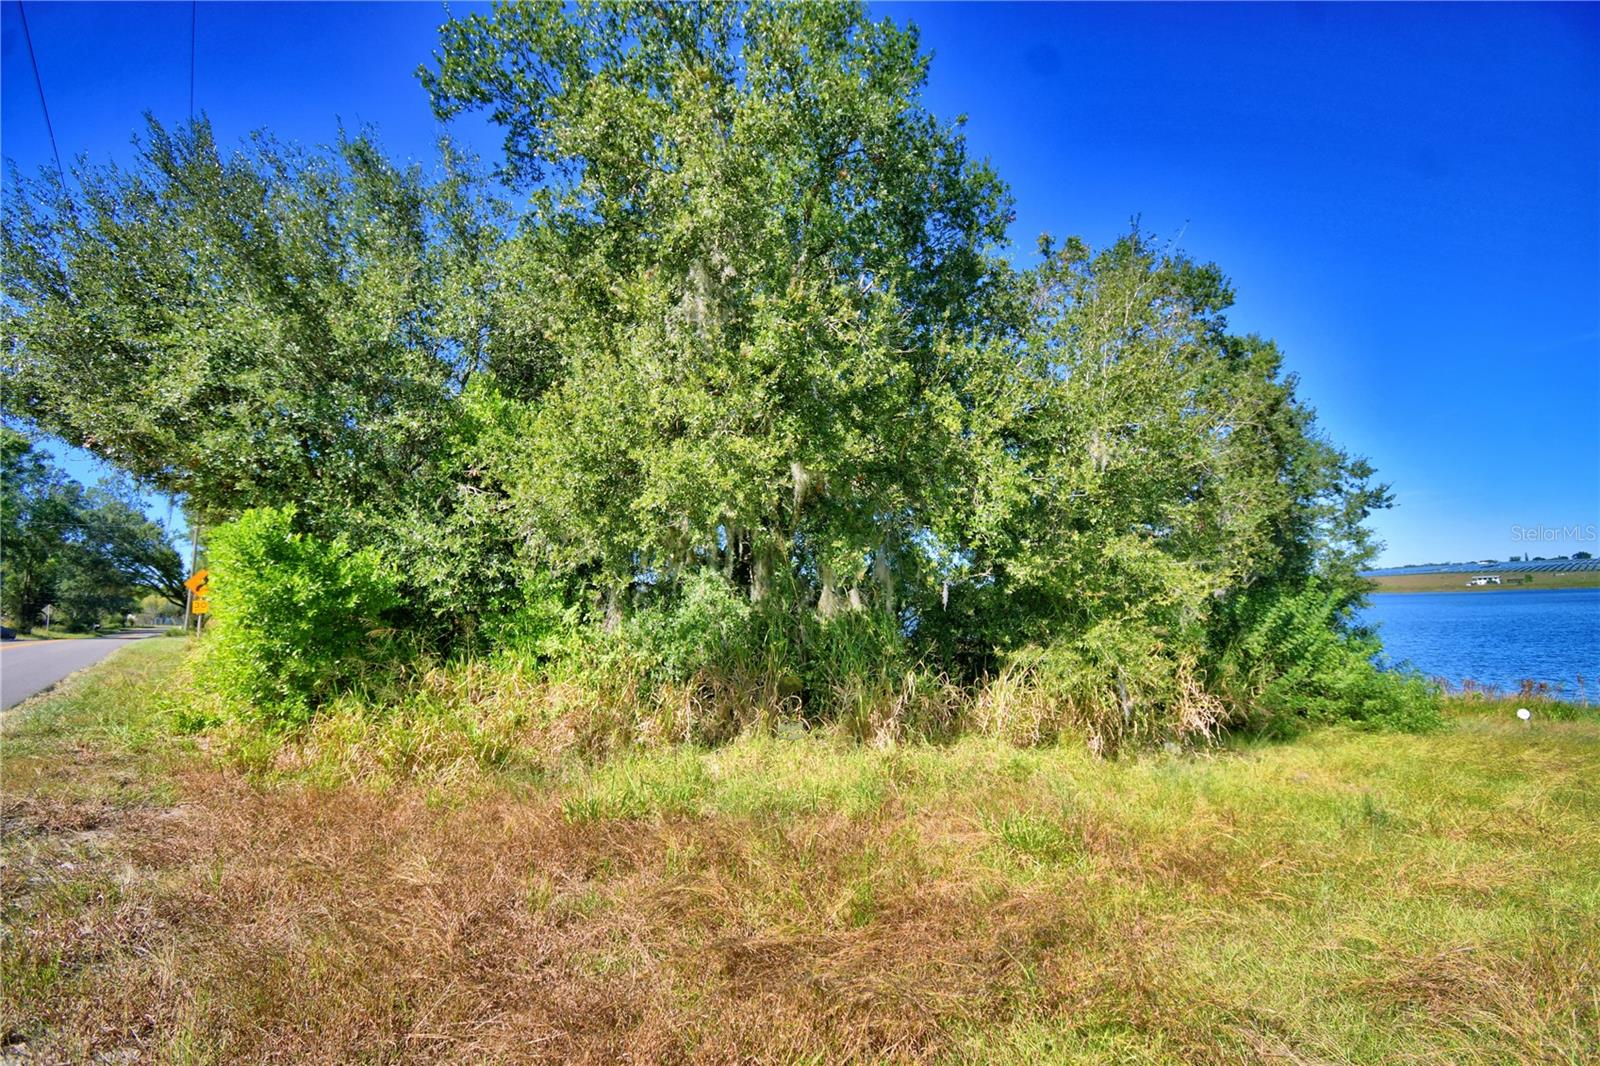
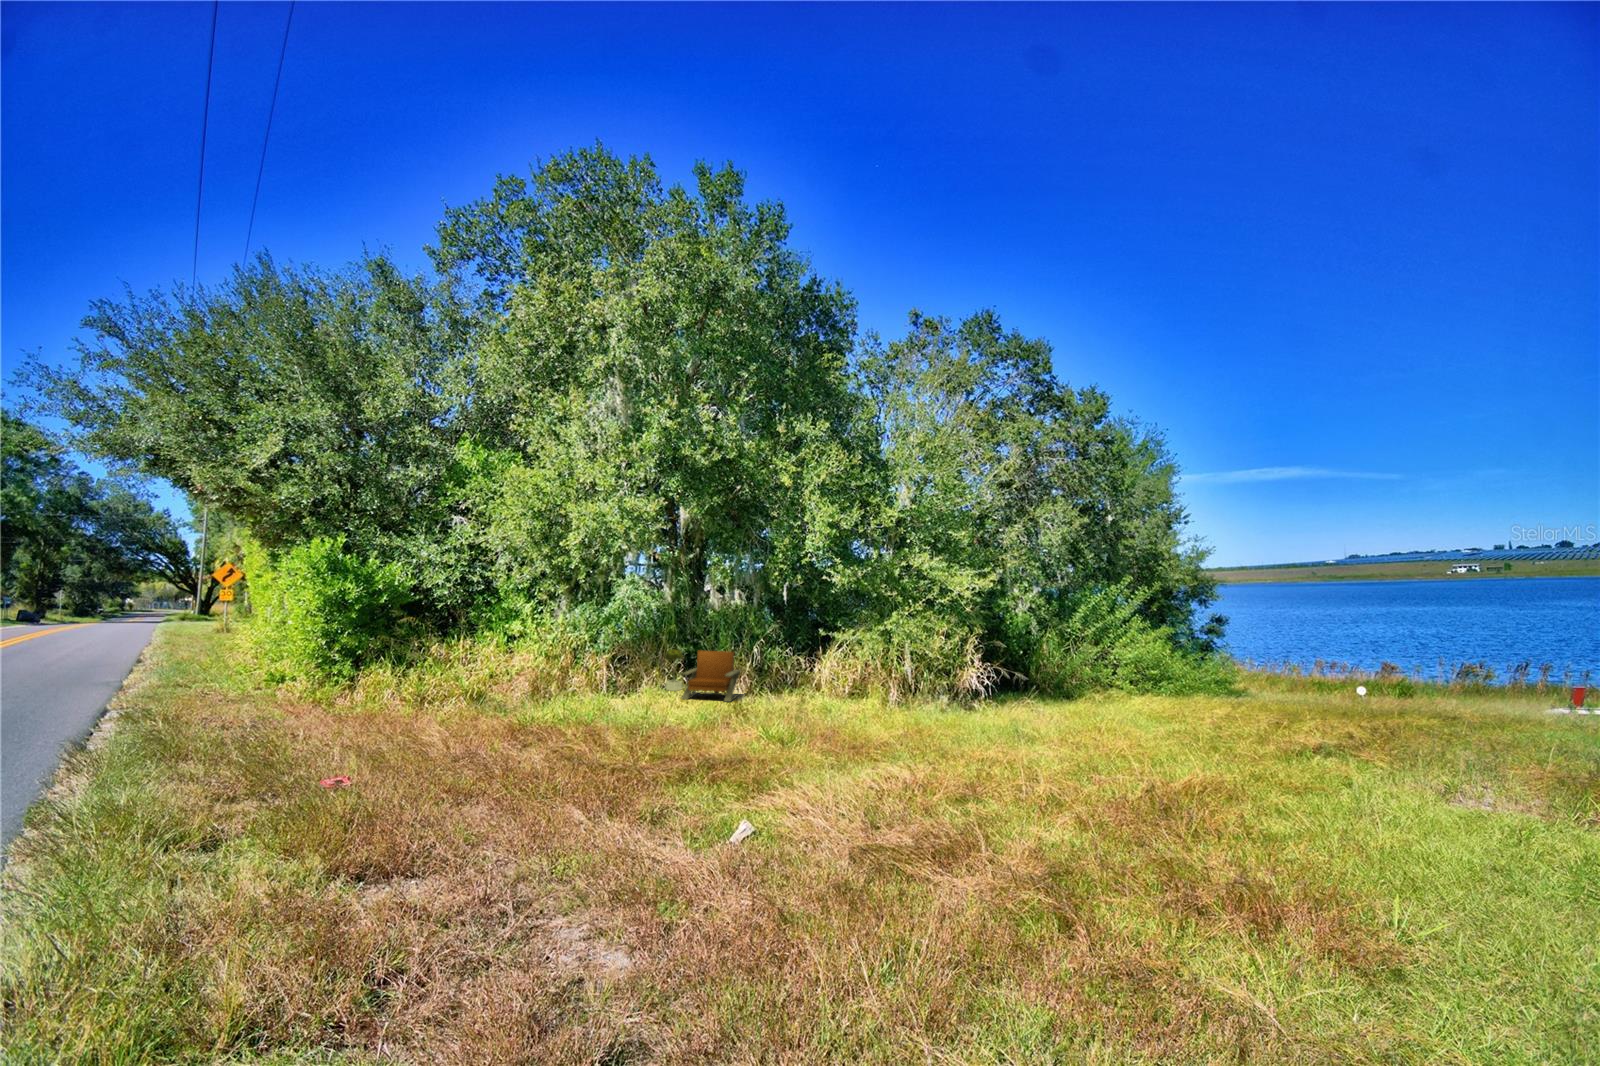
lounge chair: none [816,678,897,761] -> present [682,651,740,702]

